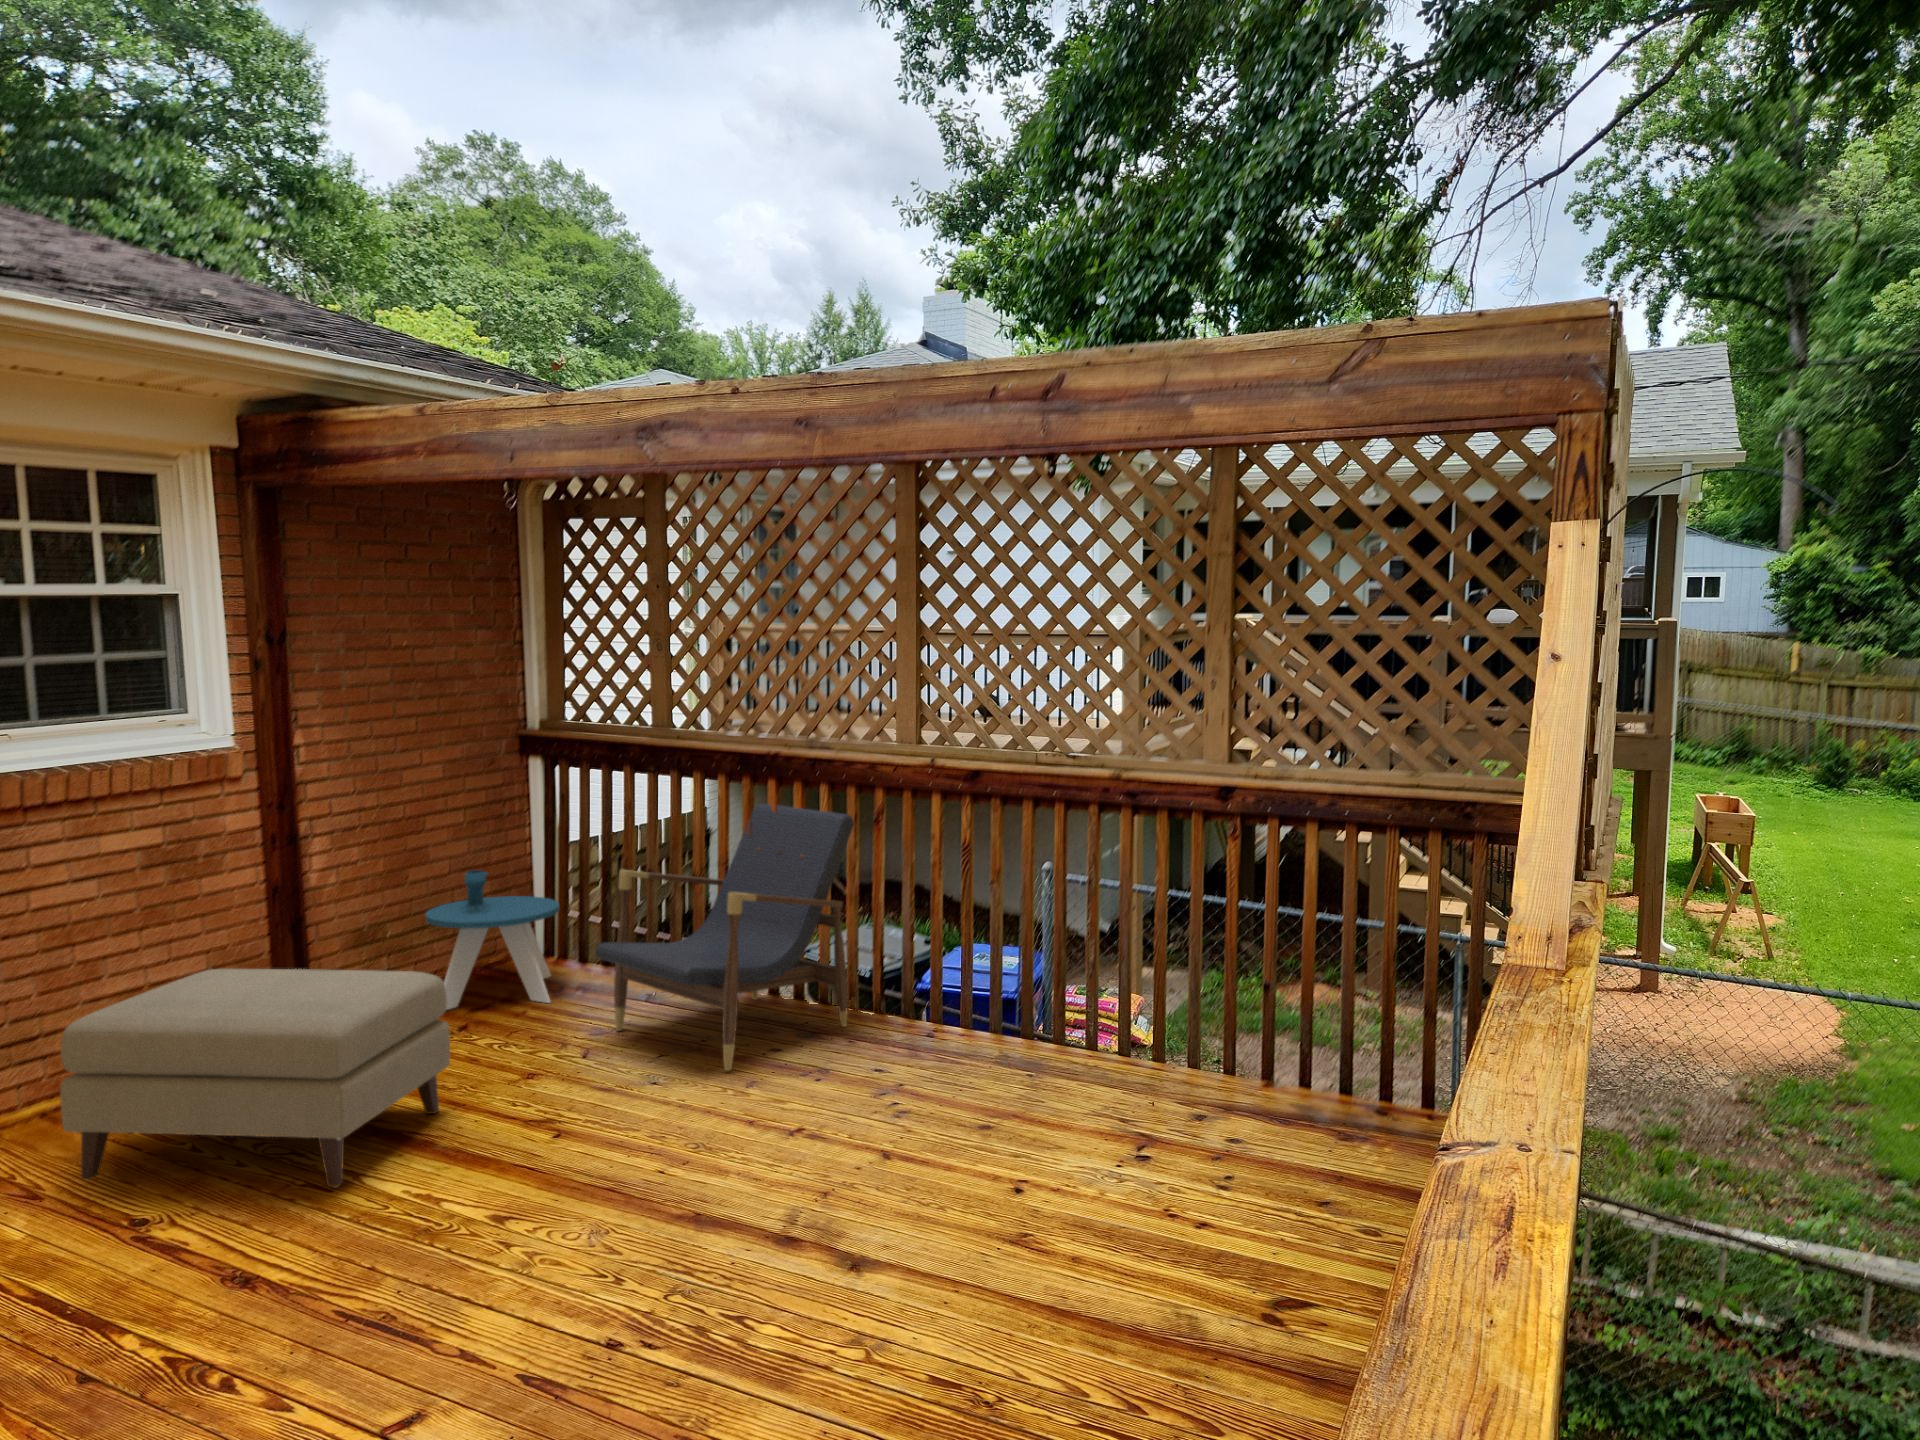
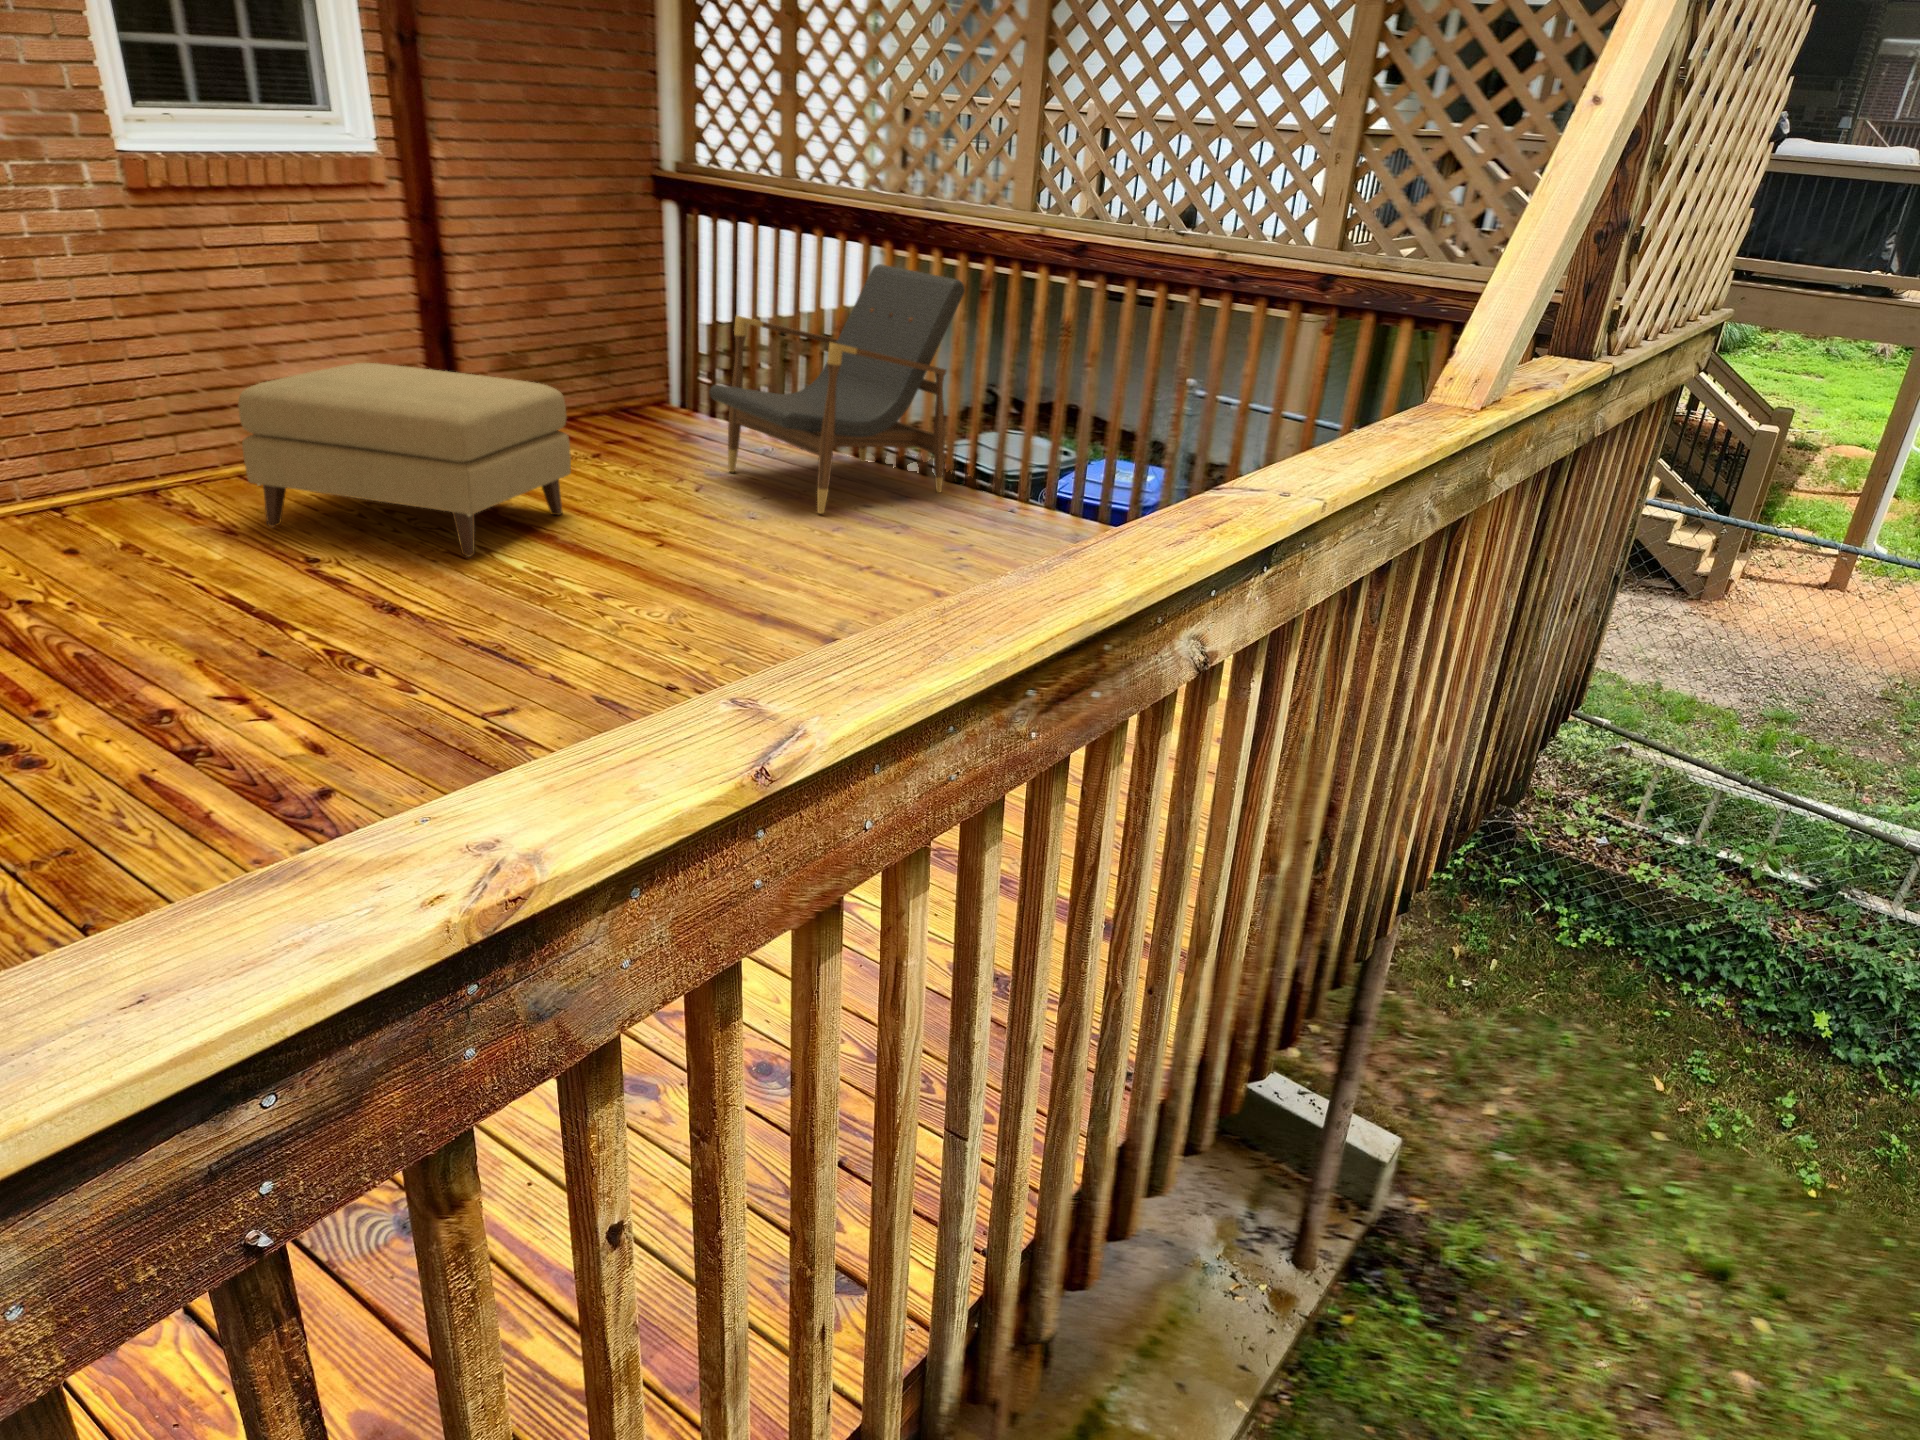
side table: present [426,870,559,1010] -> none [562,308,687,443]

